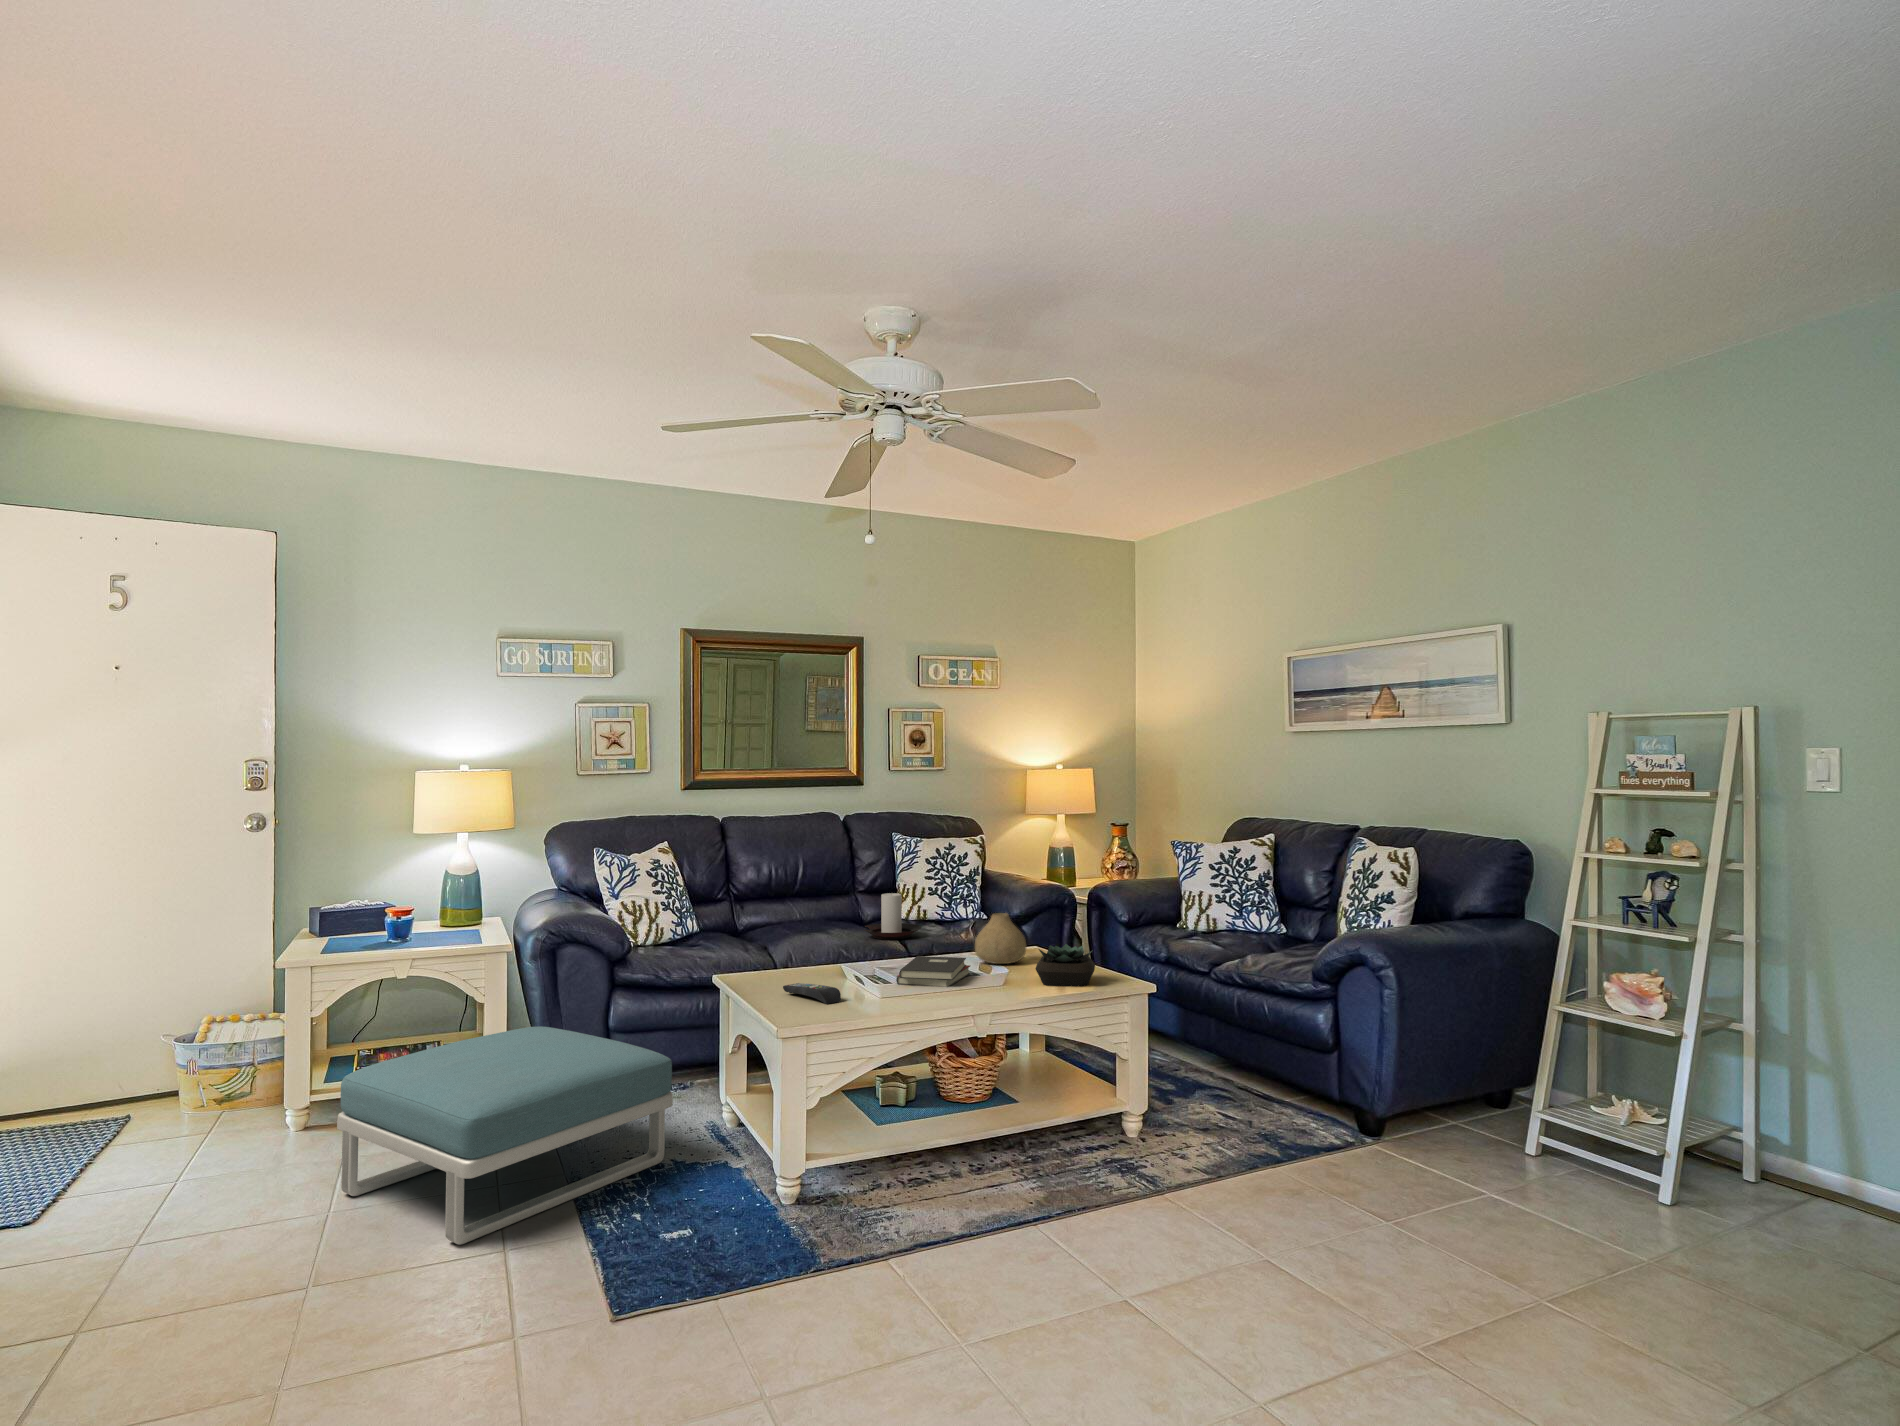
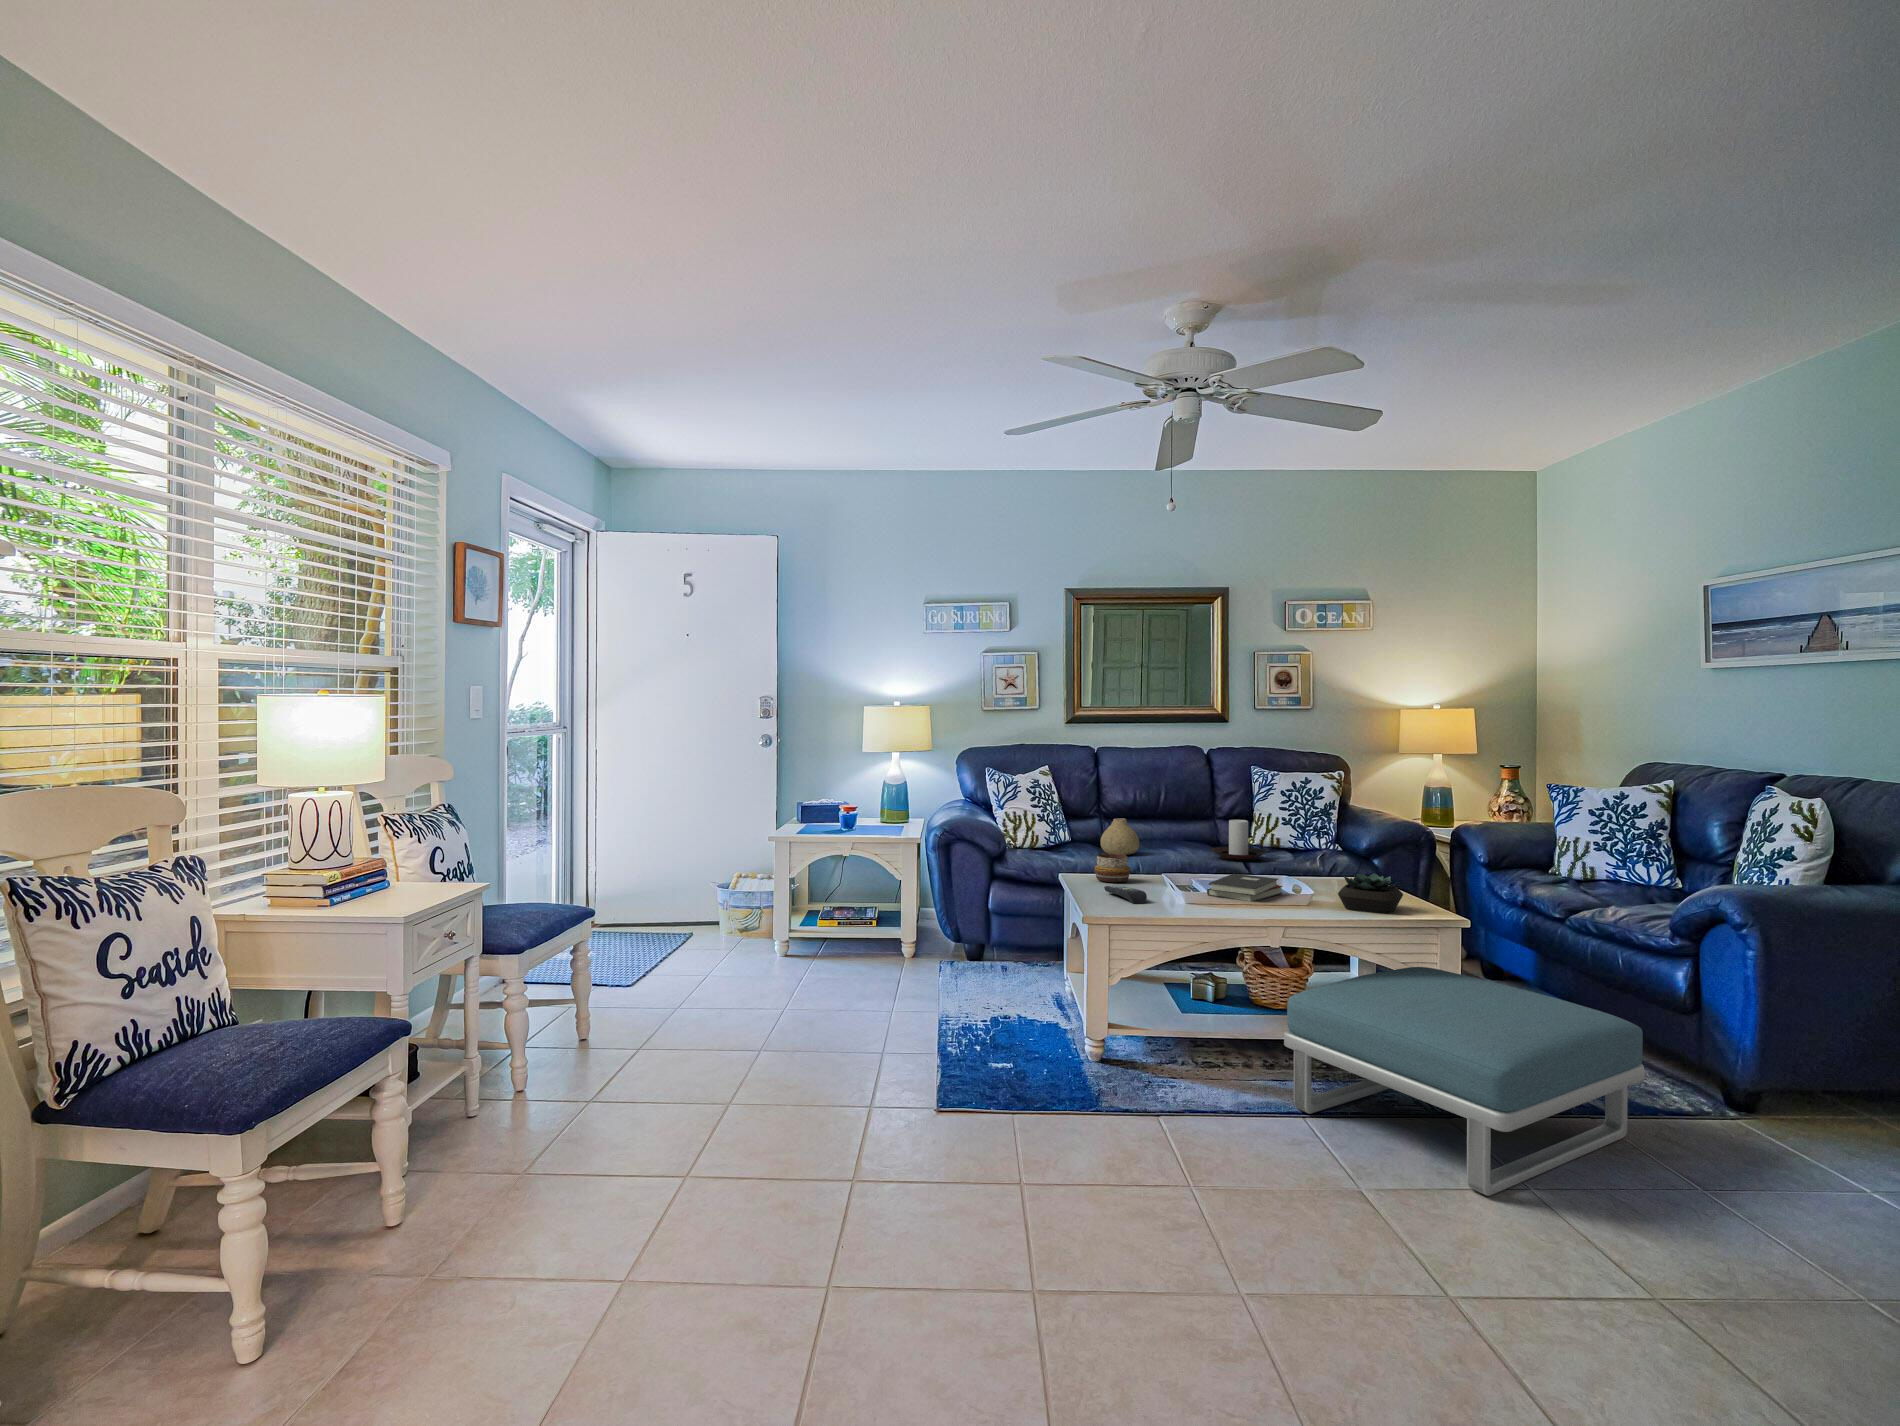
vase: present [975,913,1026,964] -> present [1101,818,1139,855]
decorative bowl: none [758,944,801,979] -> present [1094,854,1131,882]
footstool: present [337,1026,673,1245] -> present [1284,967,1645,1196]

